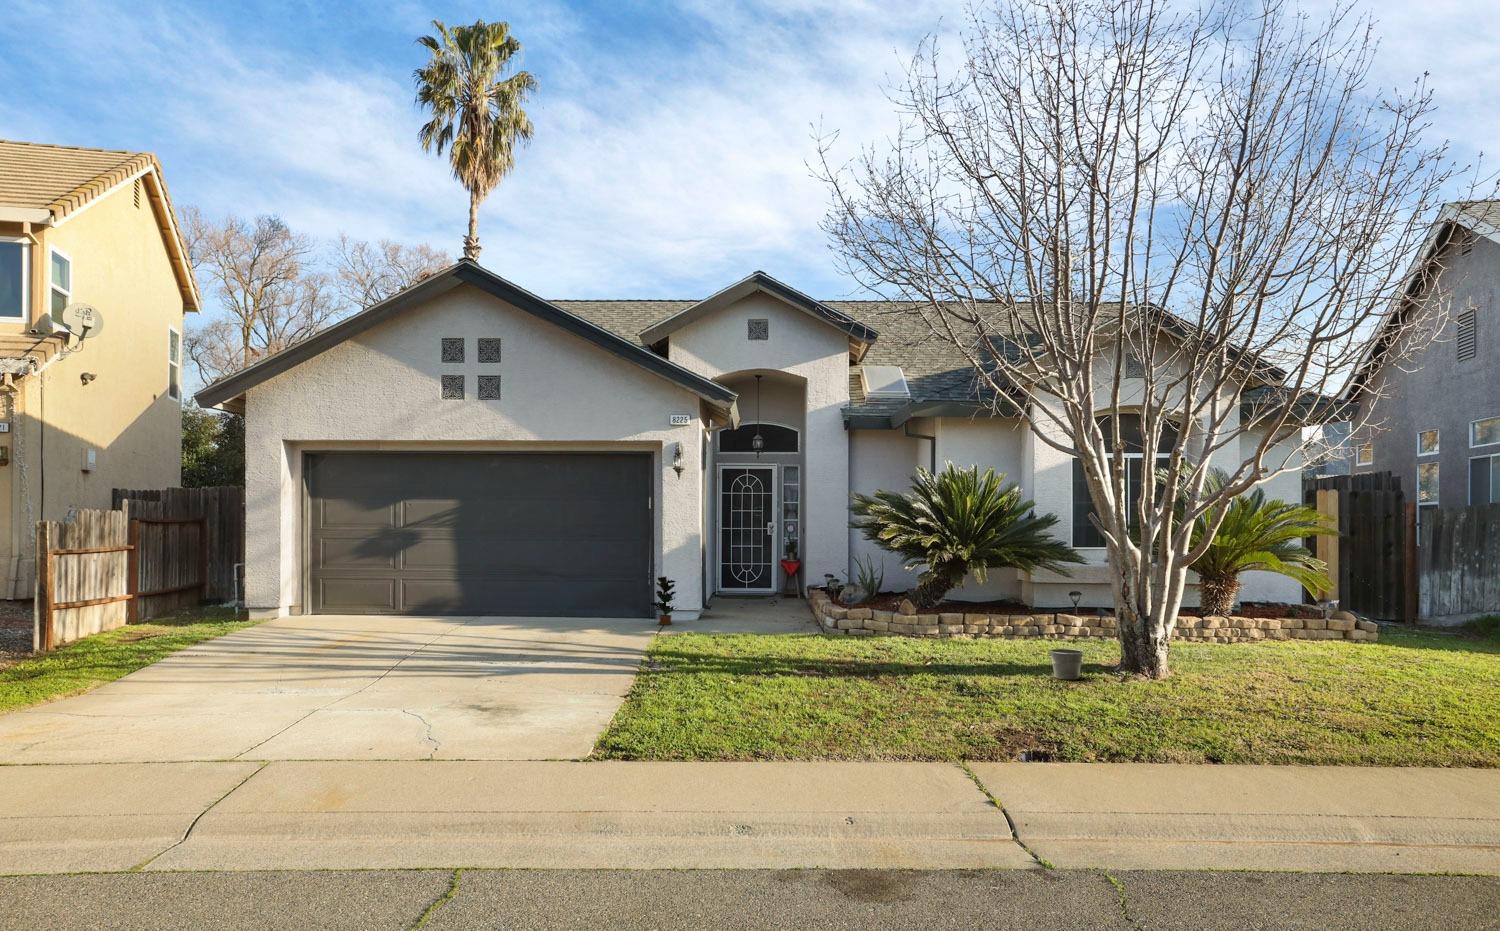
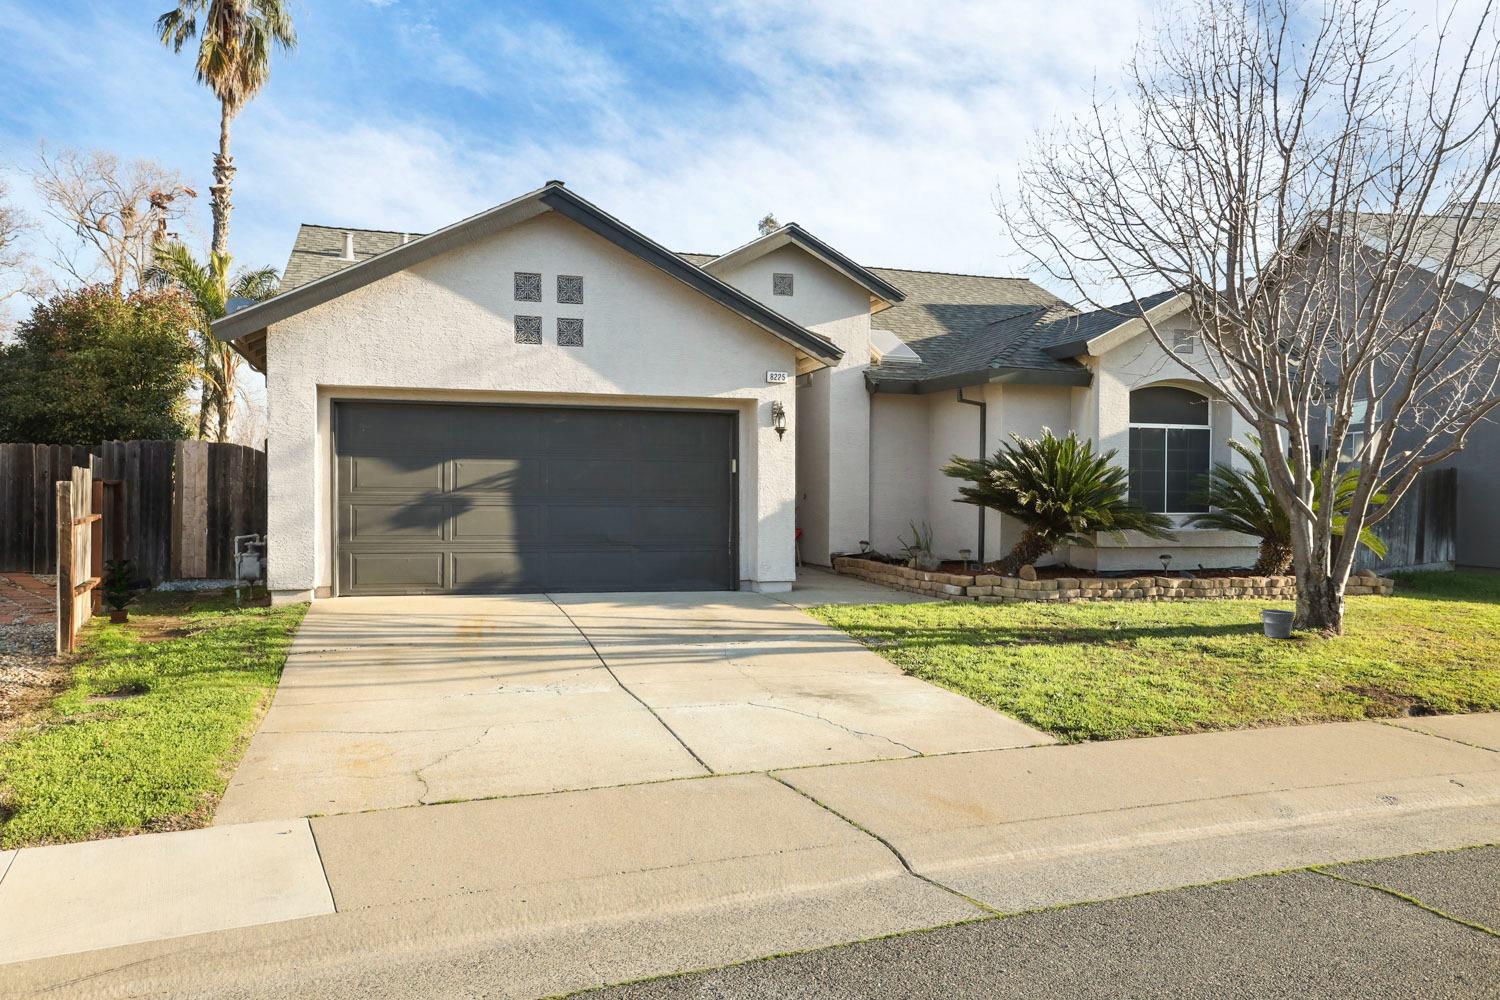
potted plant: present [650,577,676,625] -> present [93,559,136,623]

